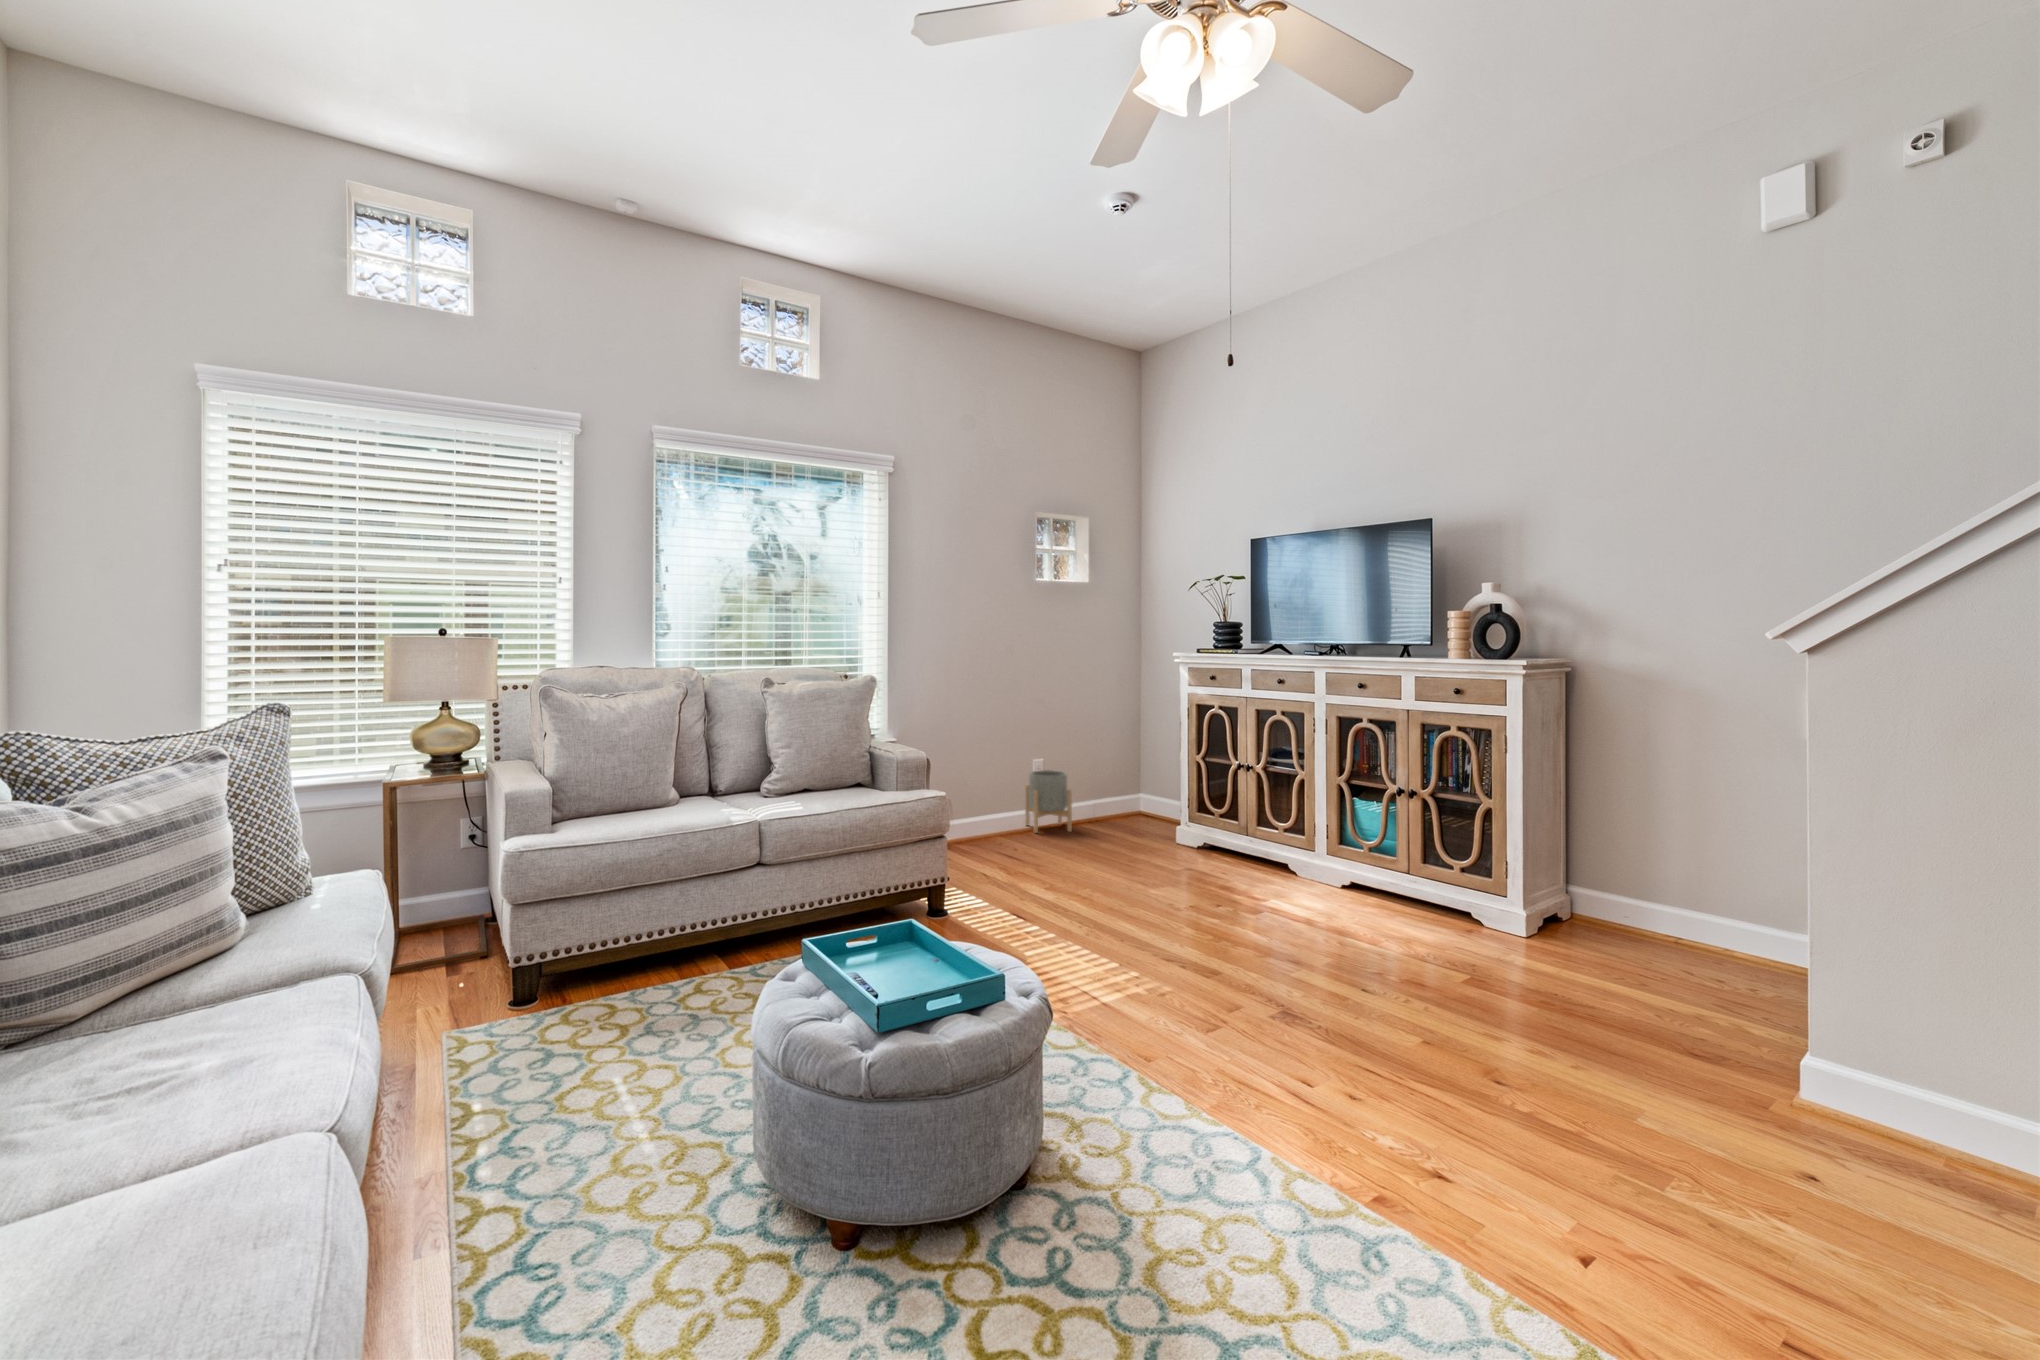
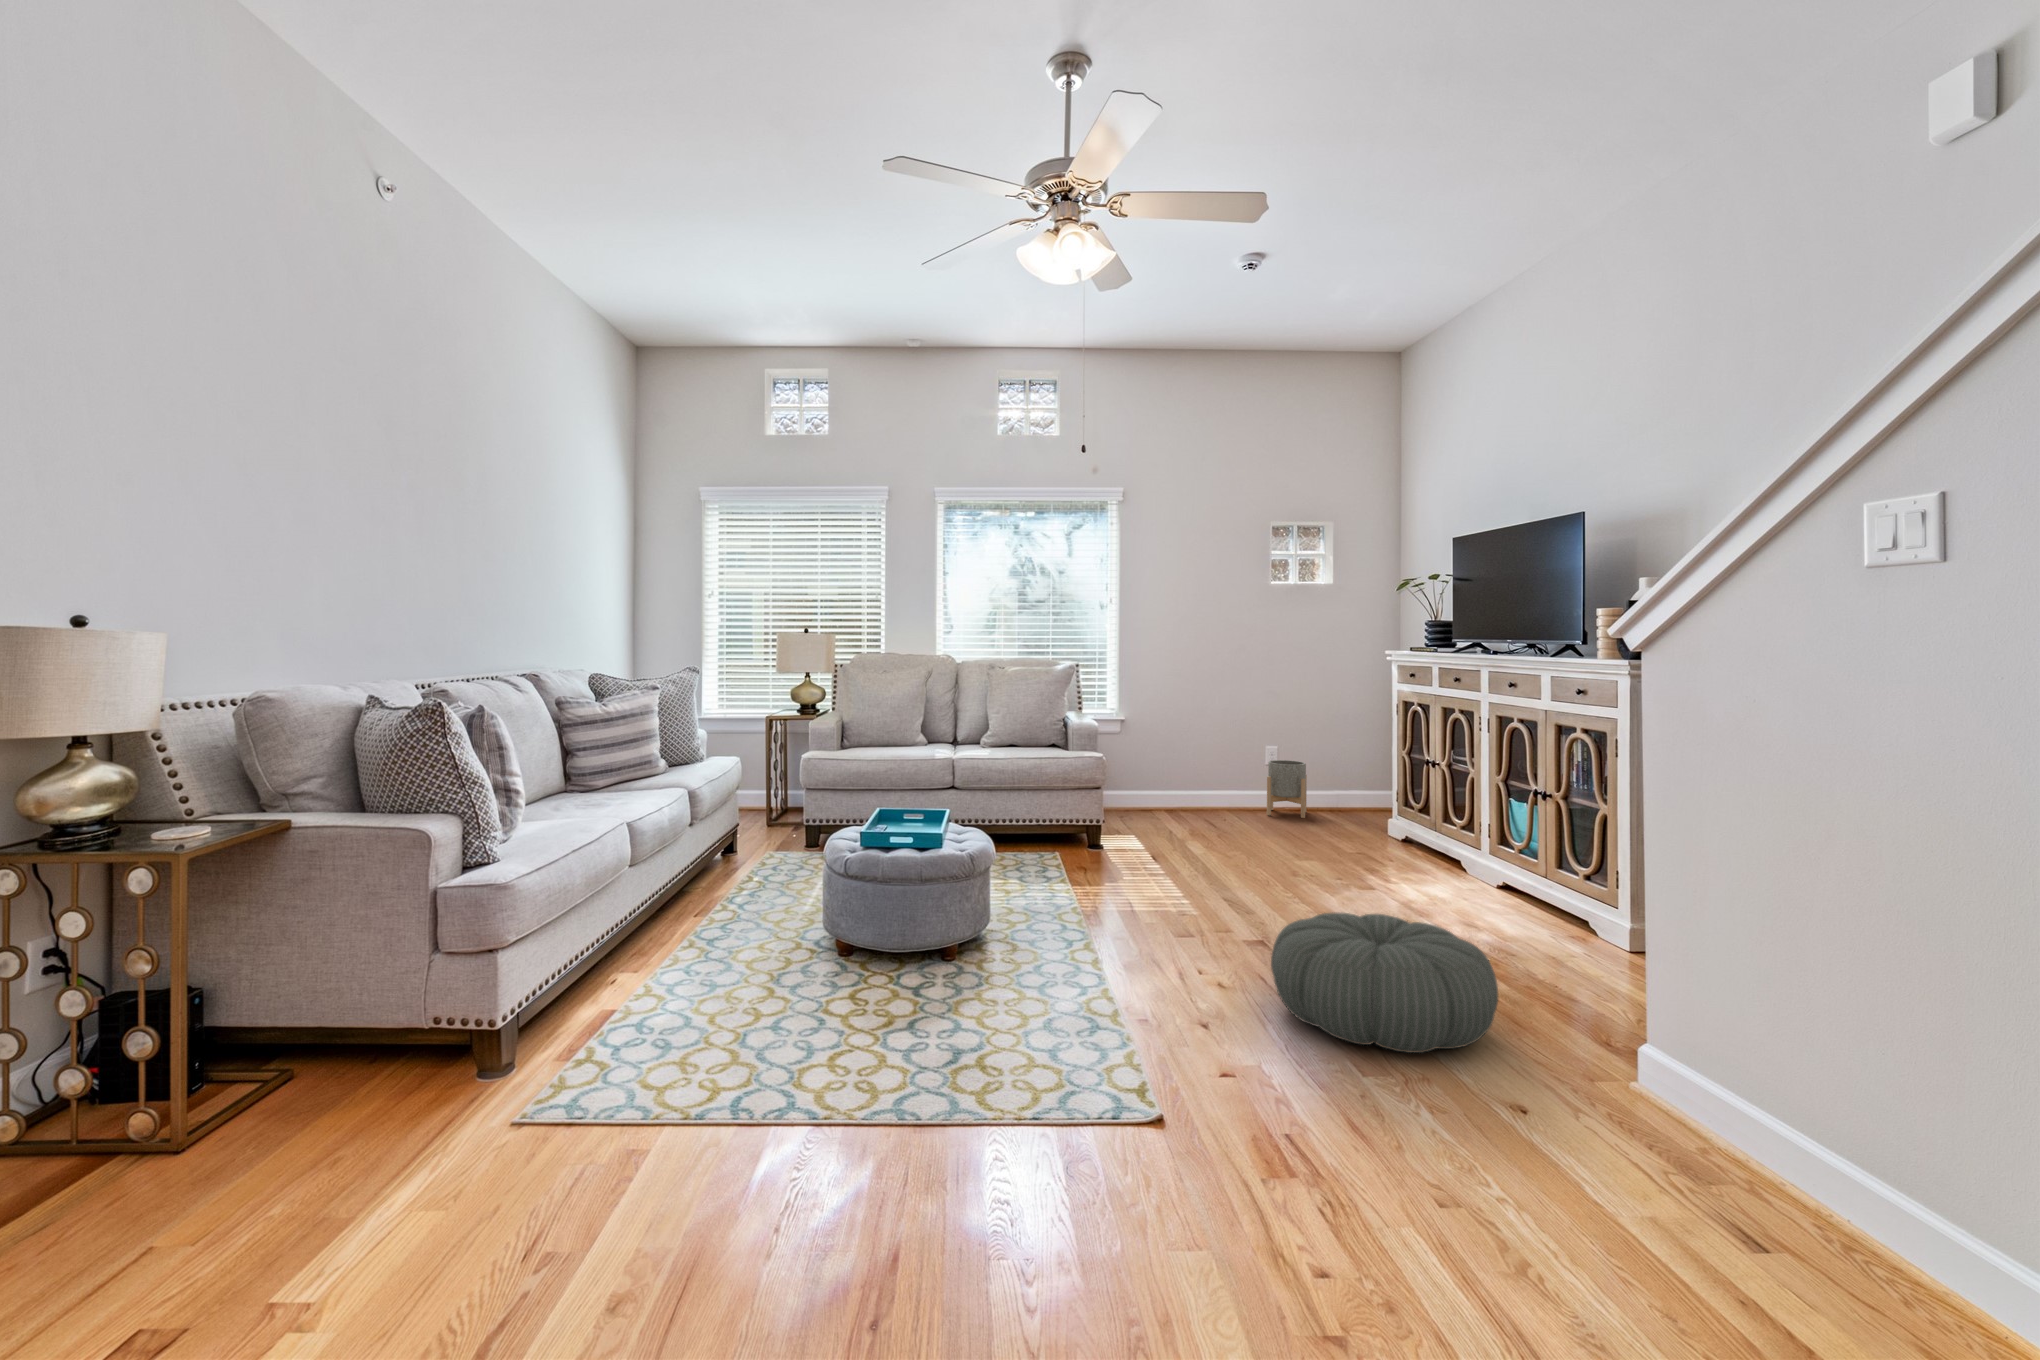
pouf: none [1492,996,1867,1229] -> present [1271,913,1498,1053]

